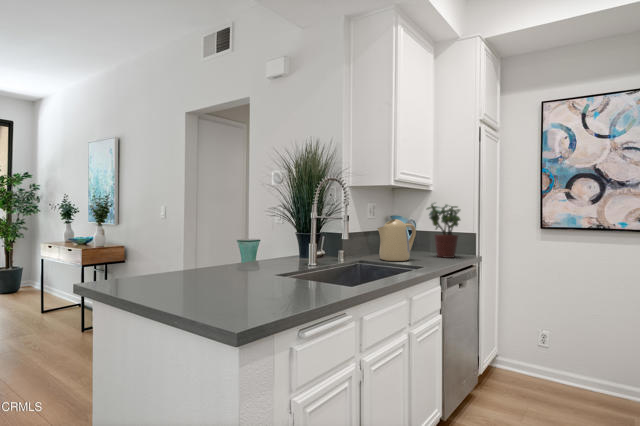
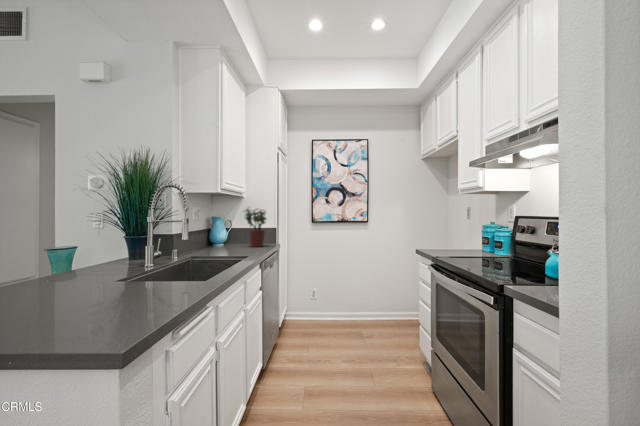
kettle: present [377,219,416,261] -> none [210,220,238,252]

